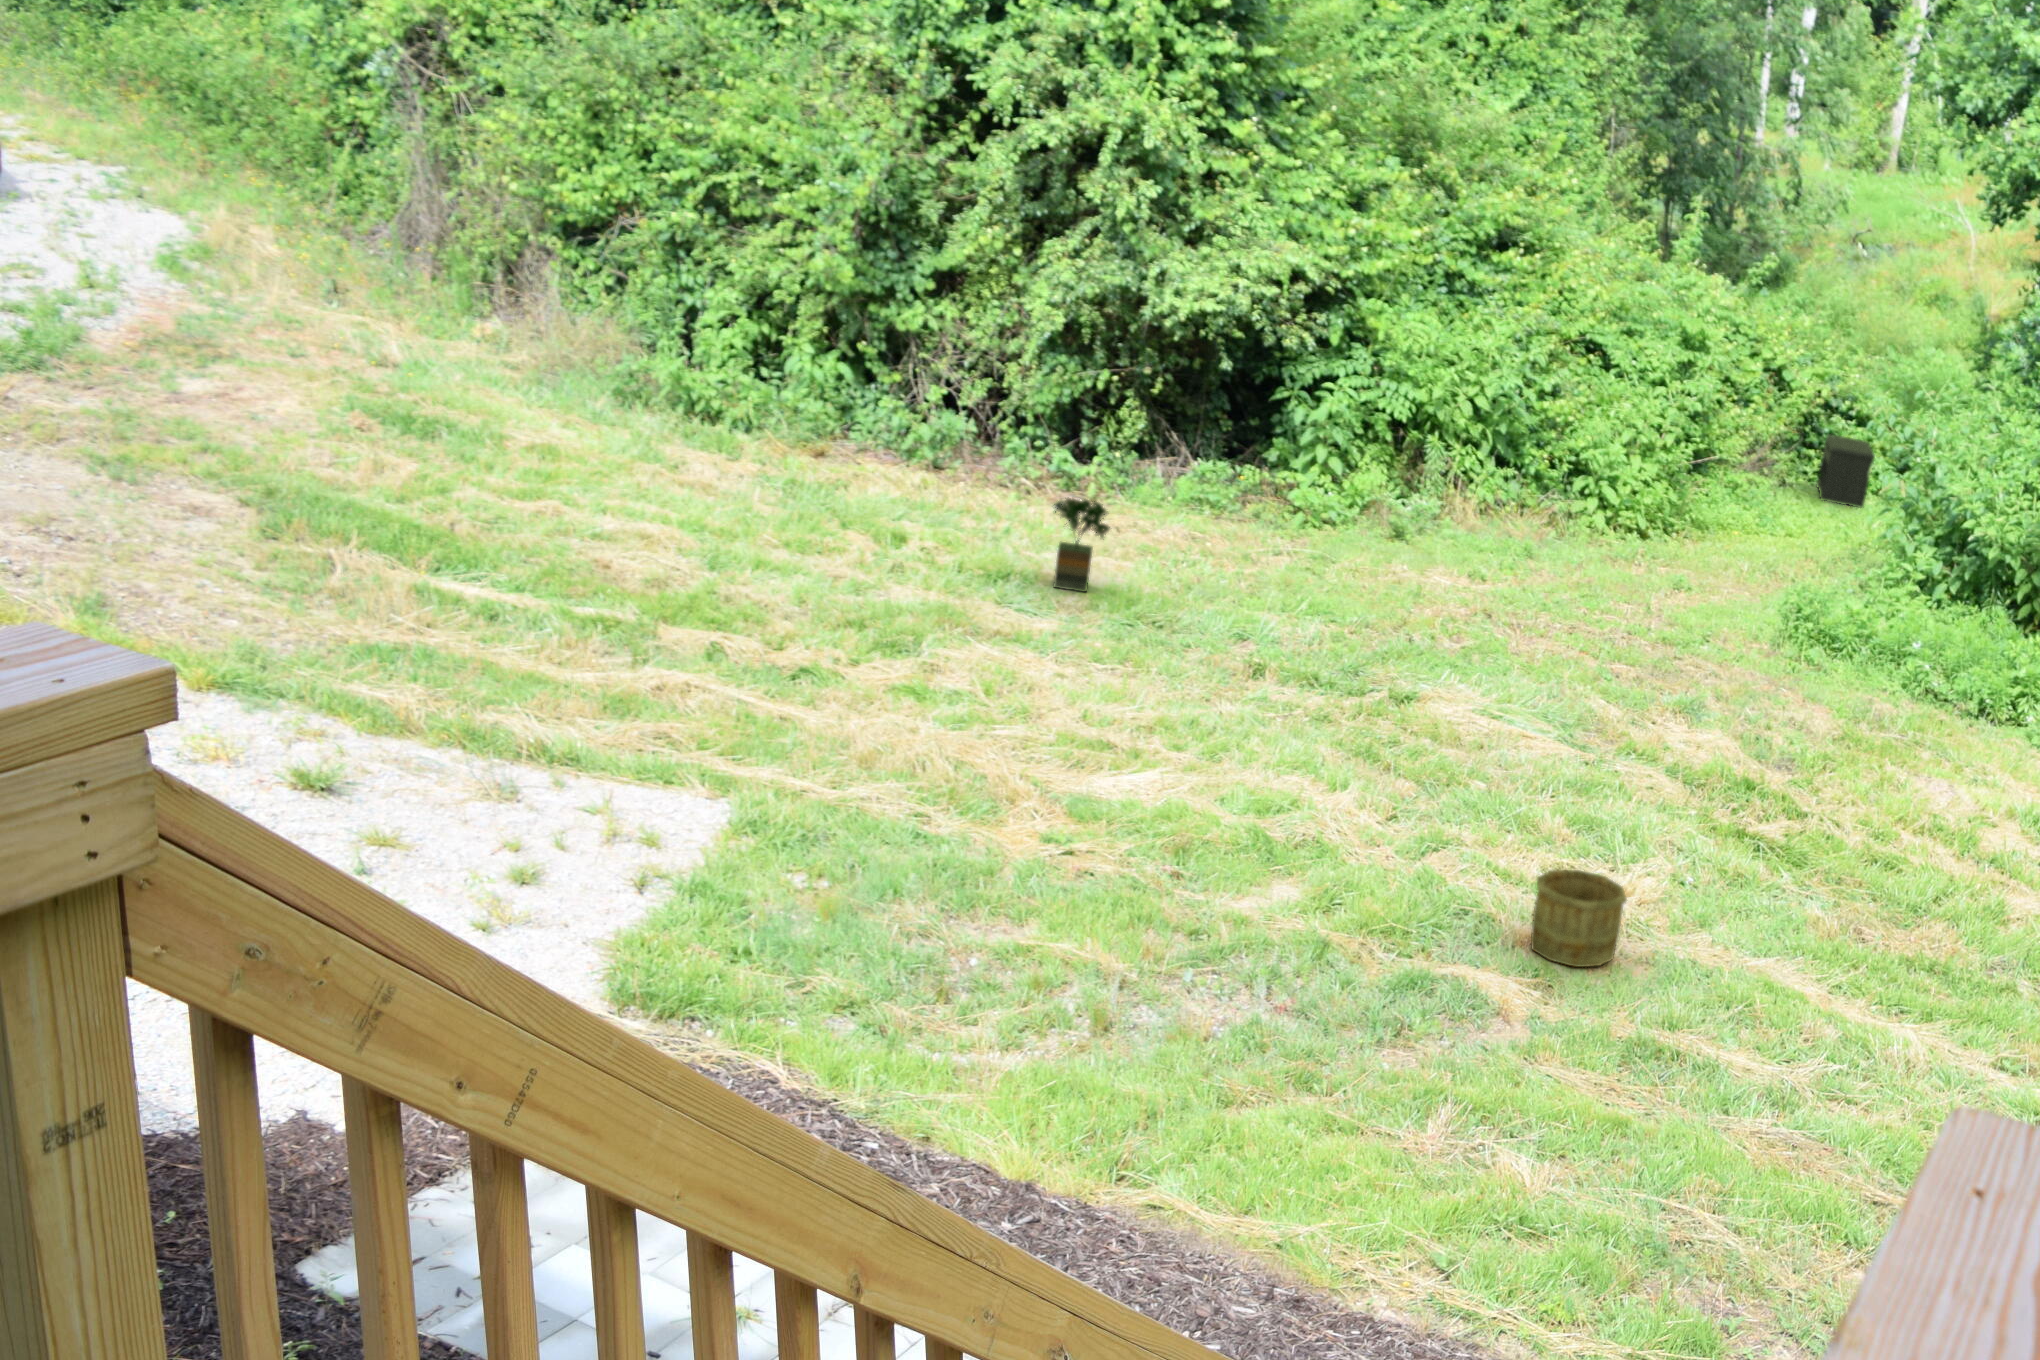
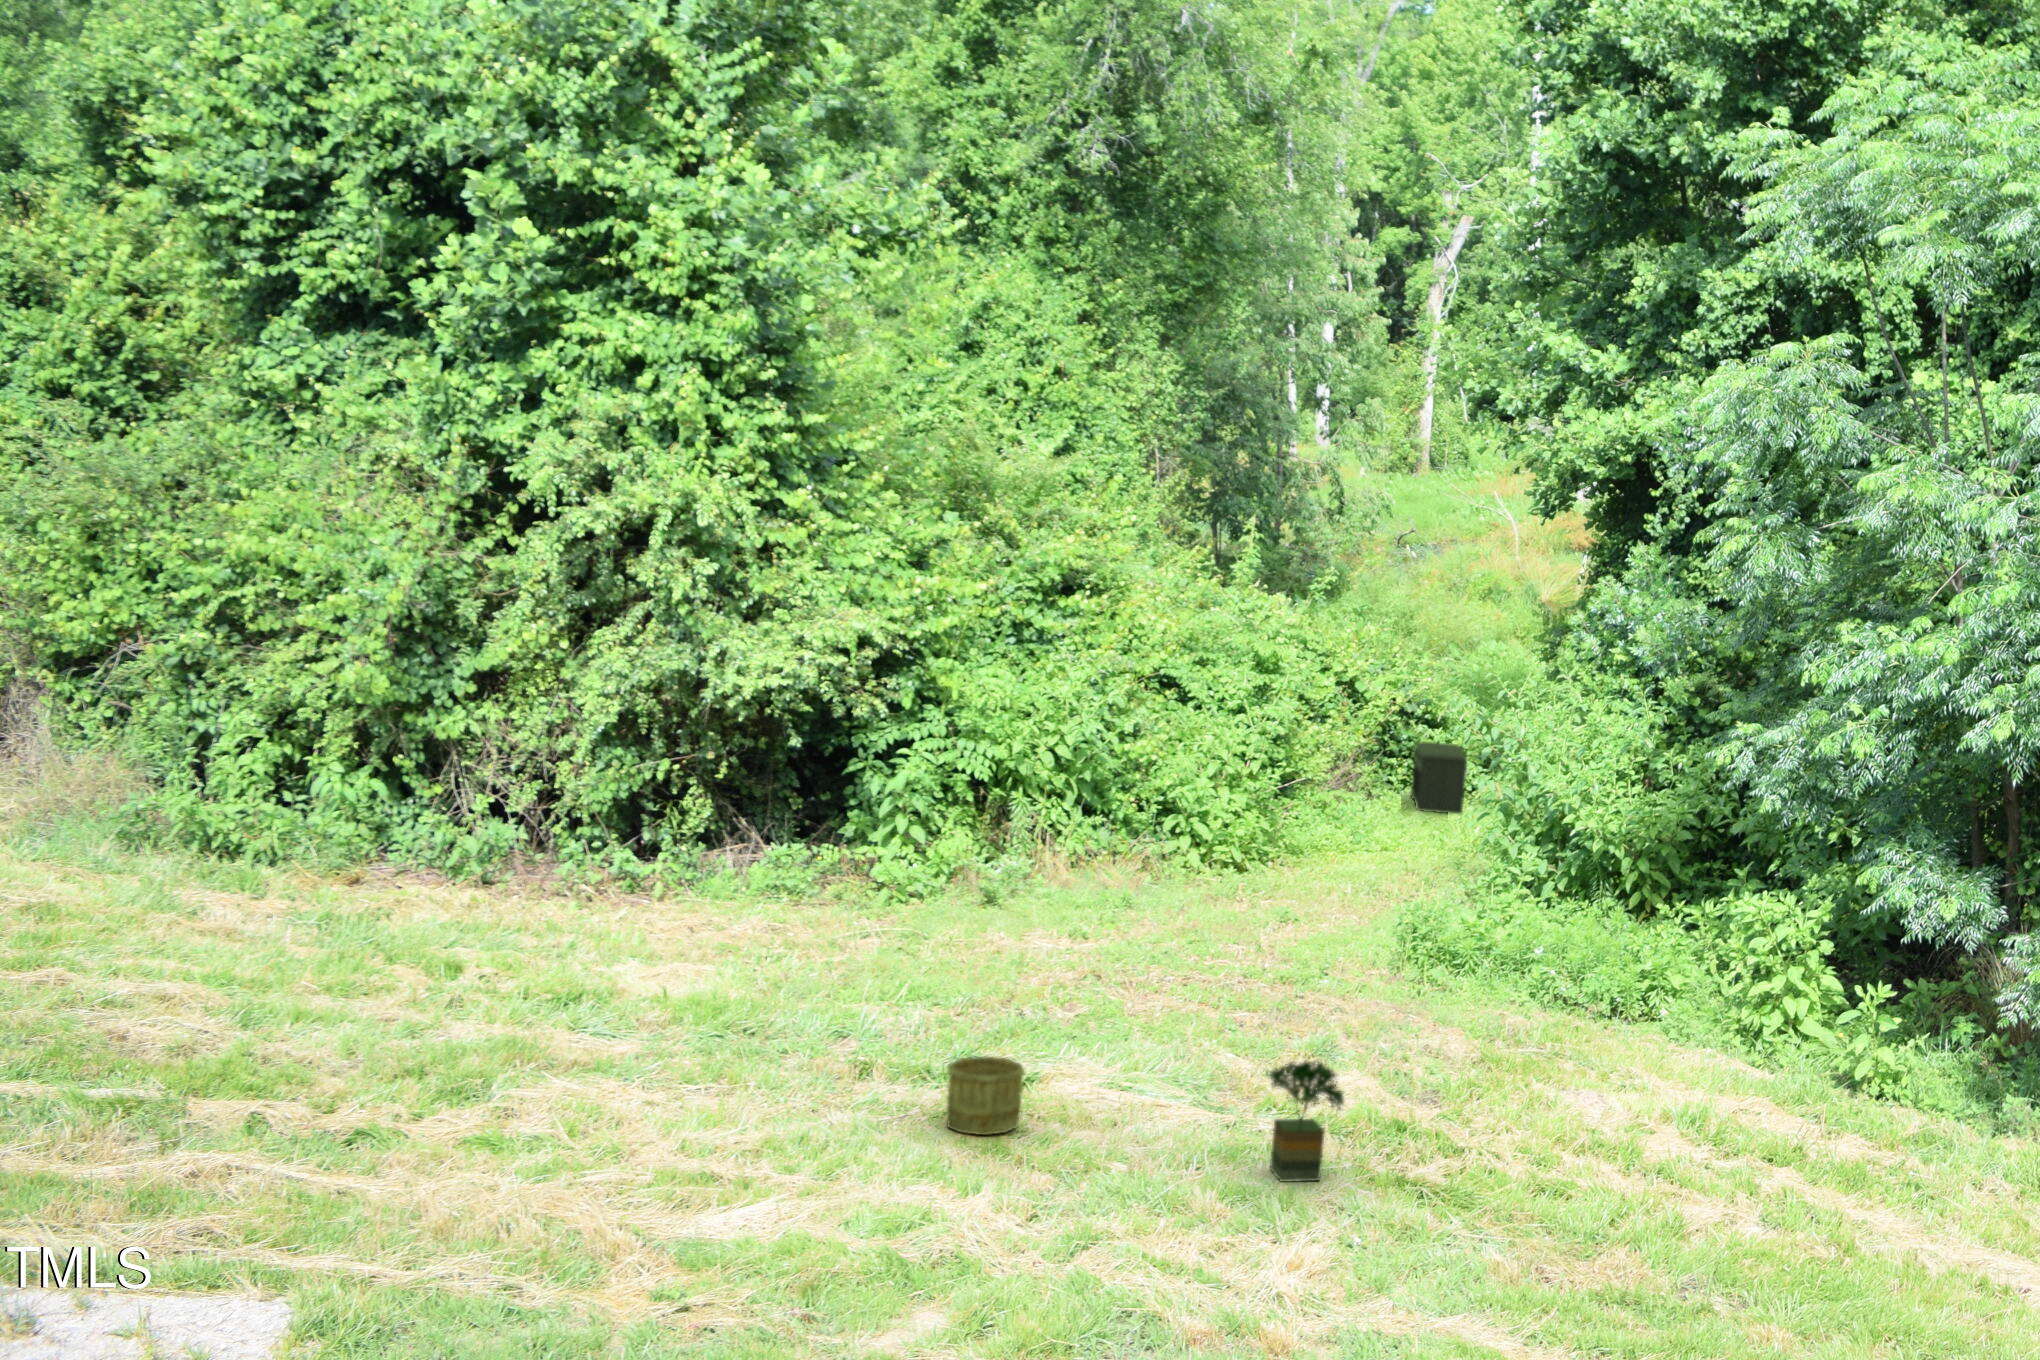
potted tree: present [1053,499,1110,592] -> present [1270,1060,1344,1182]
wooden bucket: present [1531,870,1627,967] -> present [947,1057,1025,1135]

